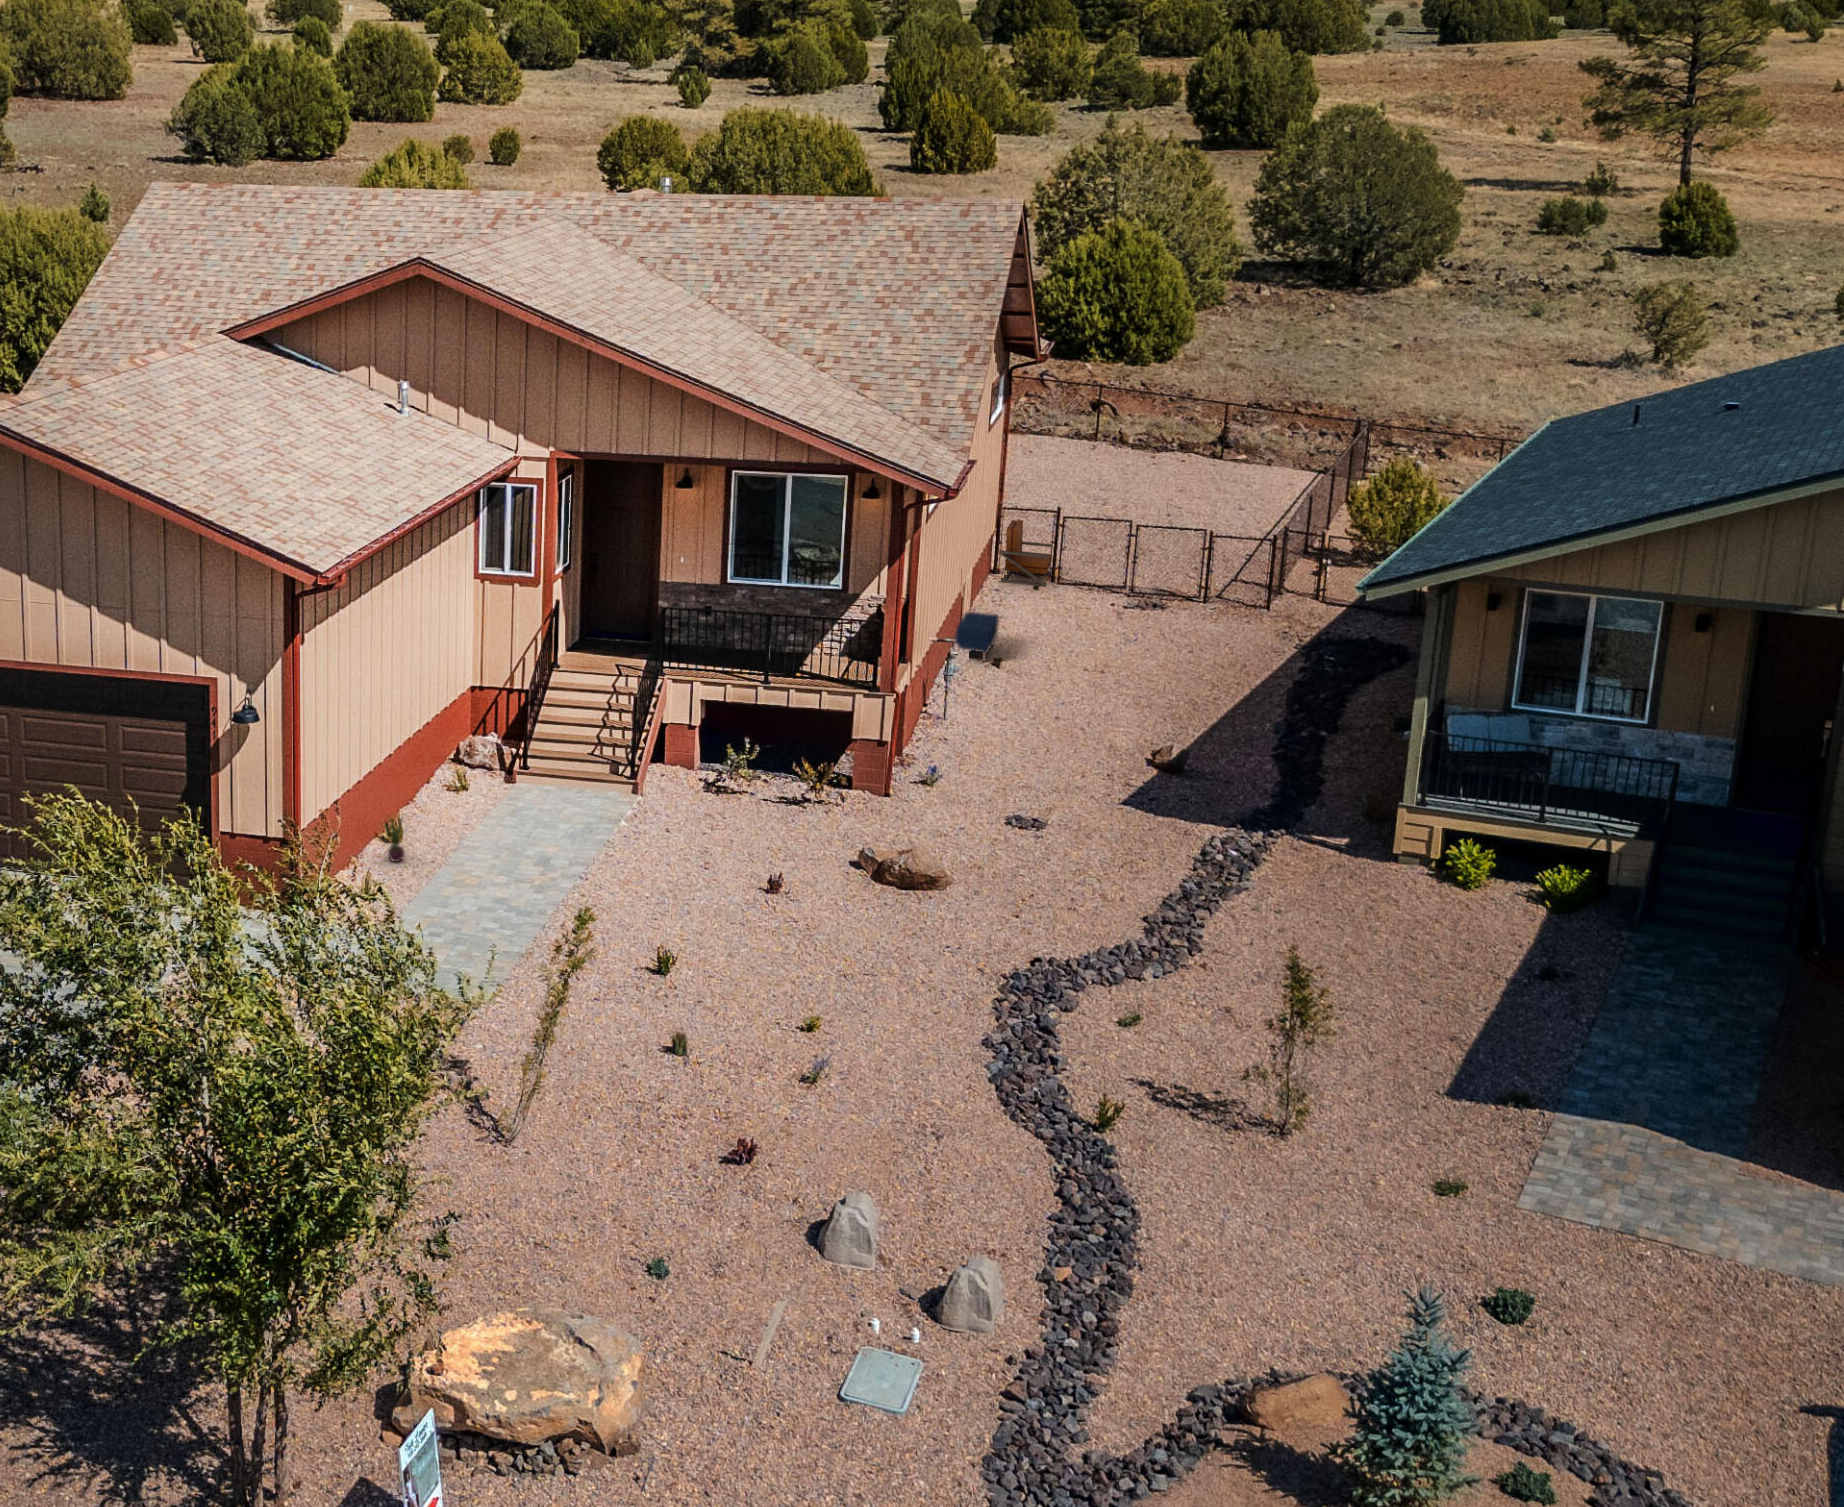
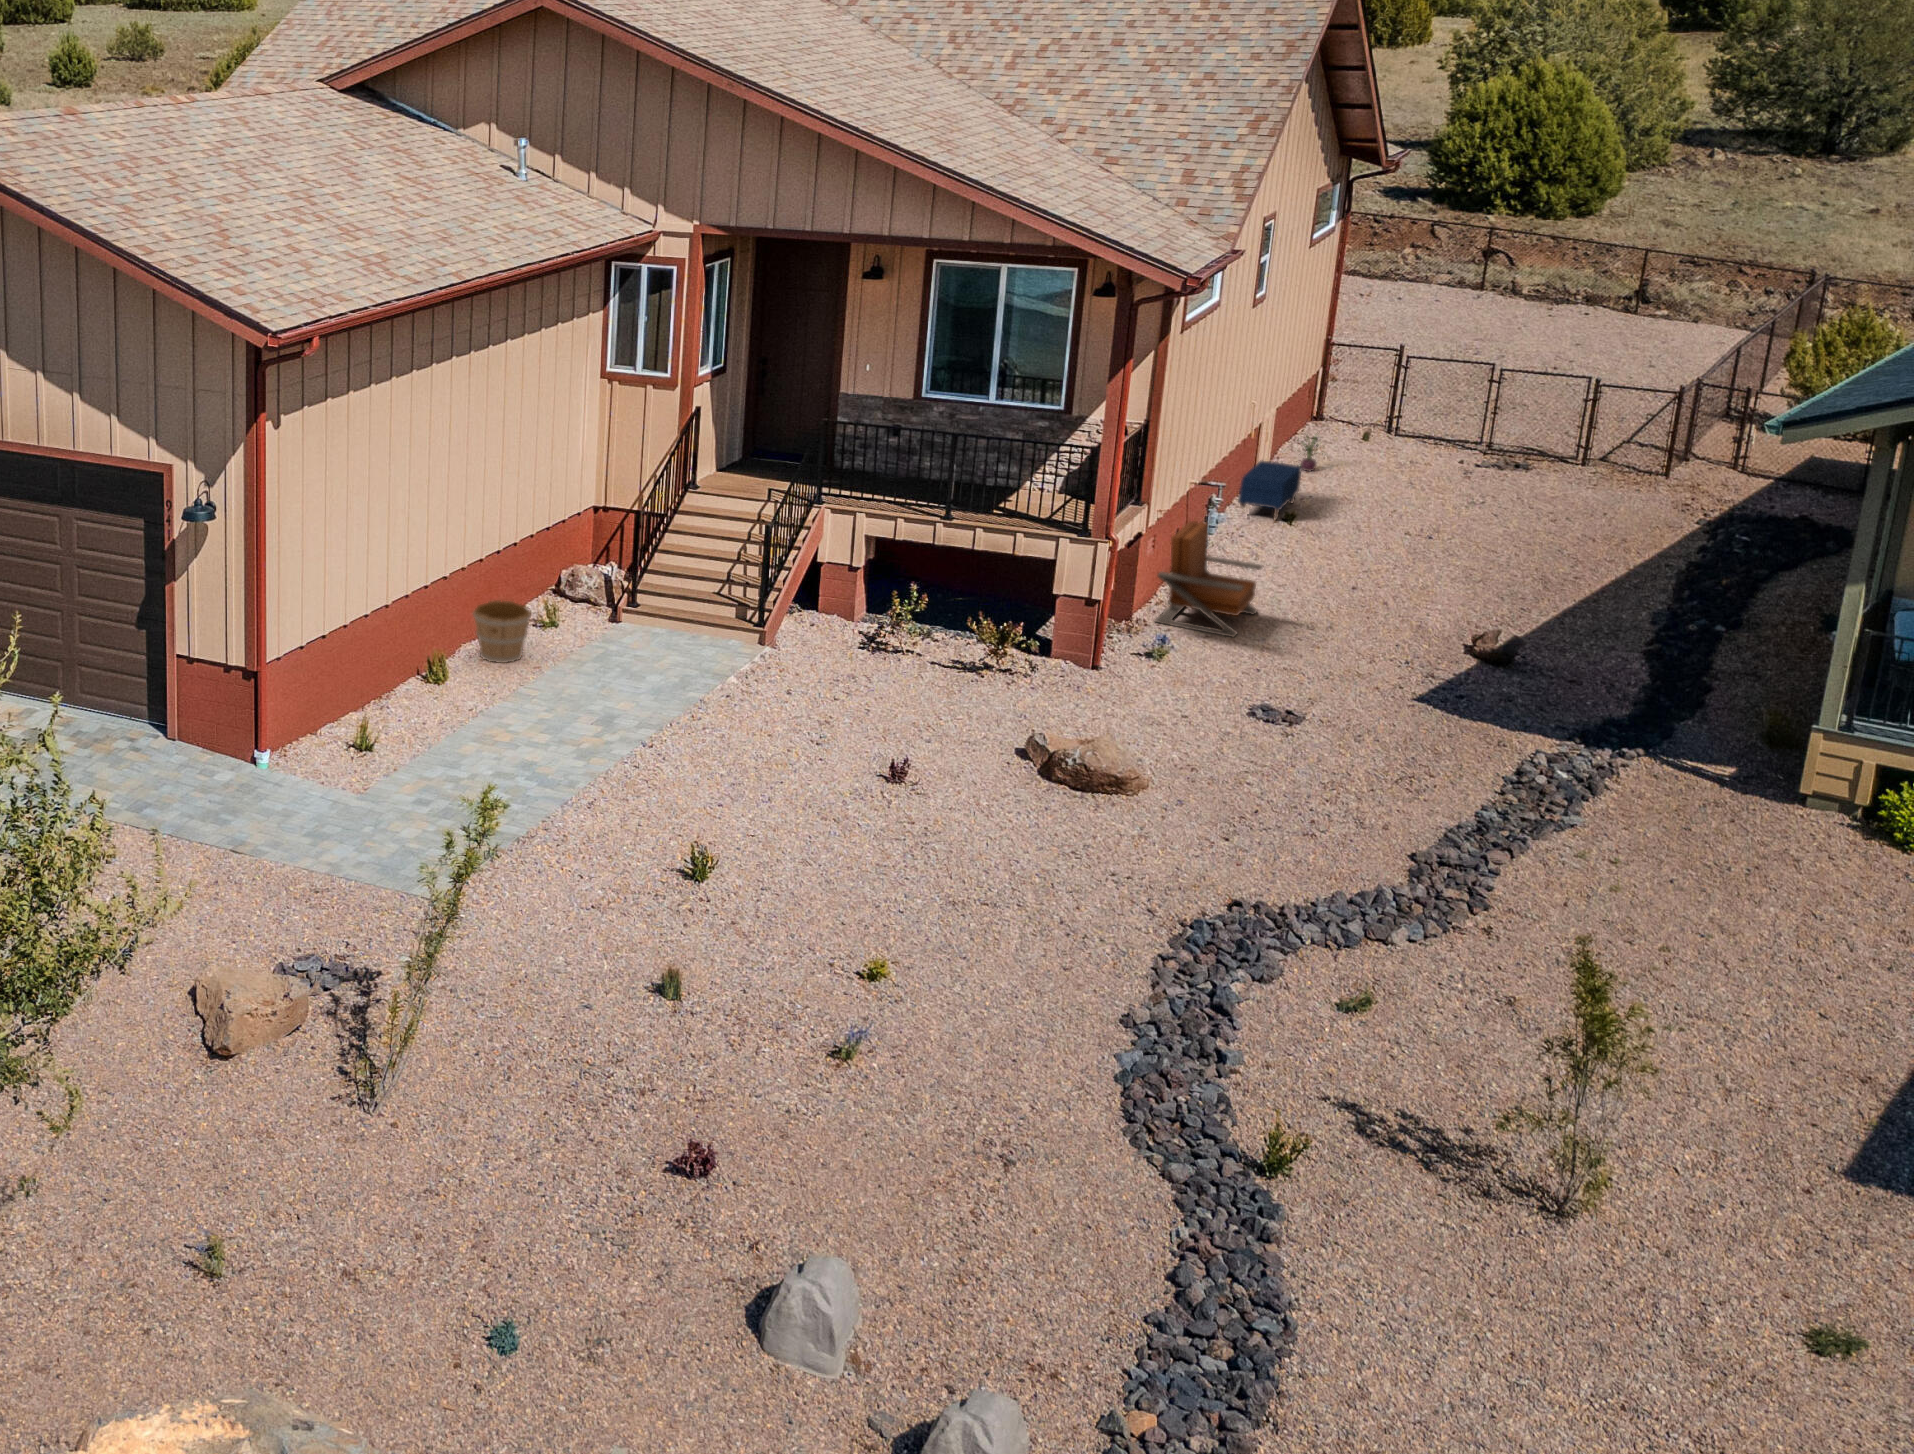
lounge chair: present [998,520,1052,586] -> present [1154,521,1262,637]
wooden bucket: none [408,771,455,823] -> present [473,600,531,663]
decorative plant: present [380,819,407,862] -> present [1297,437,1318,471]

